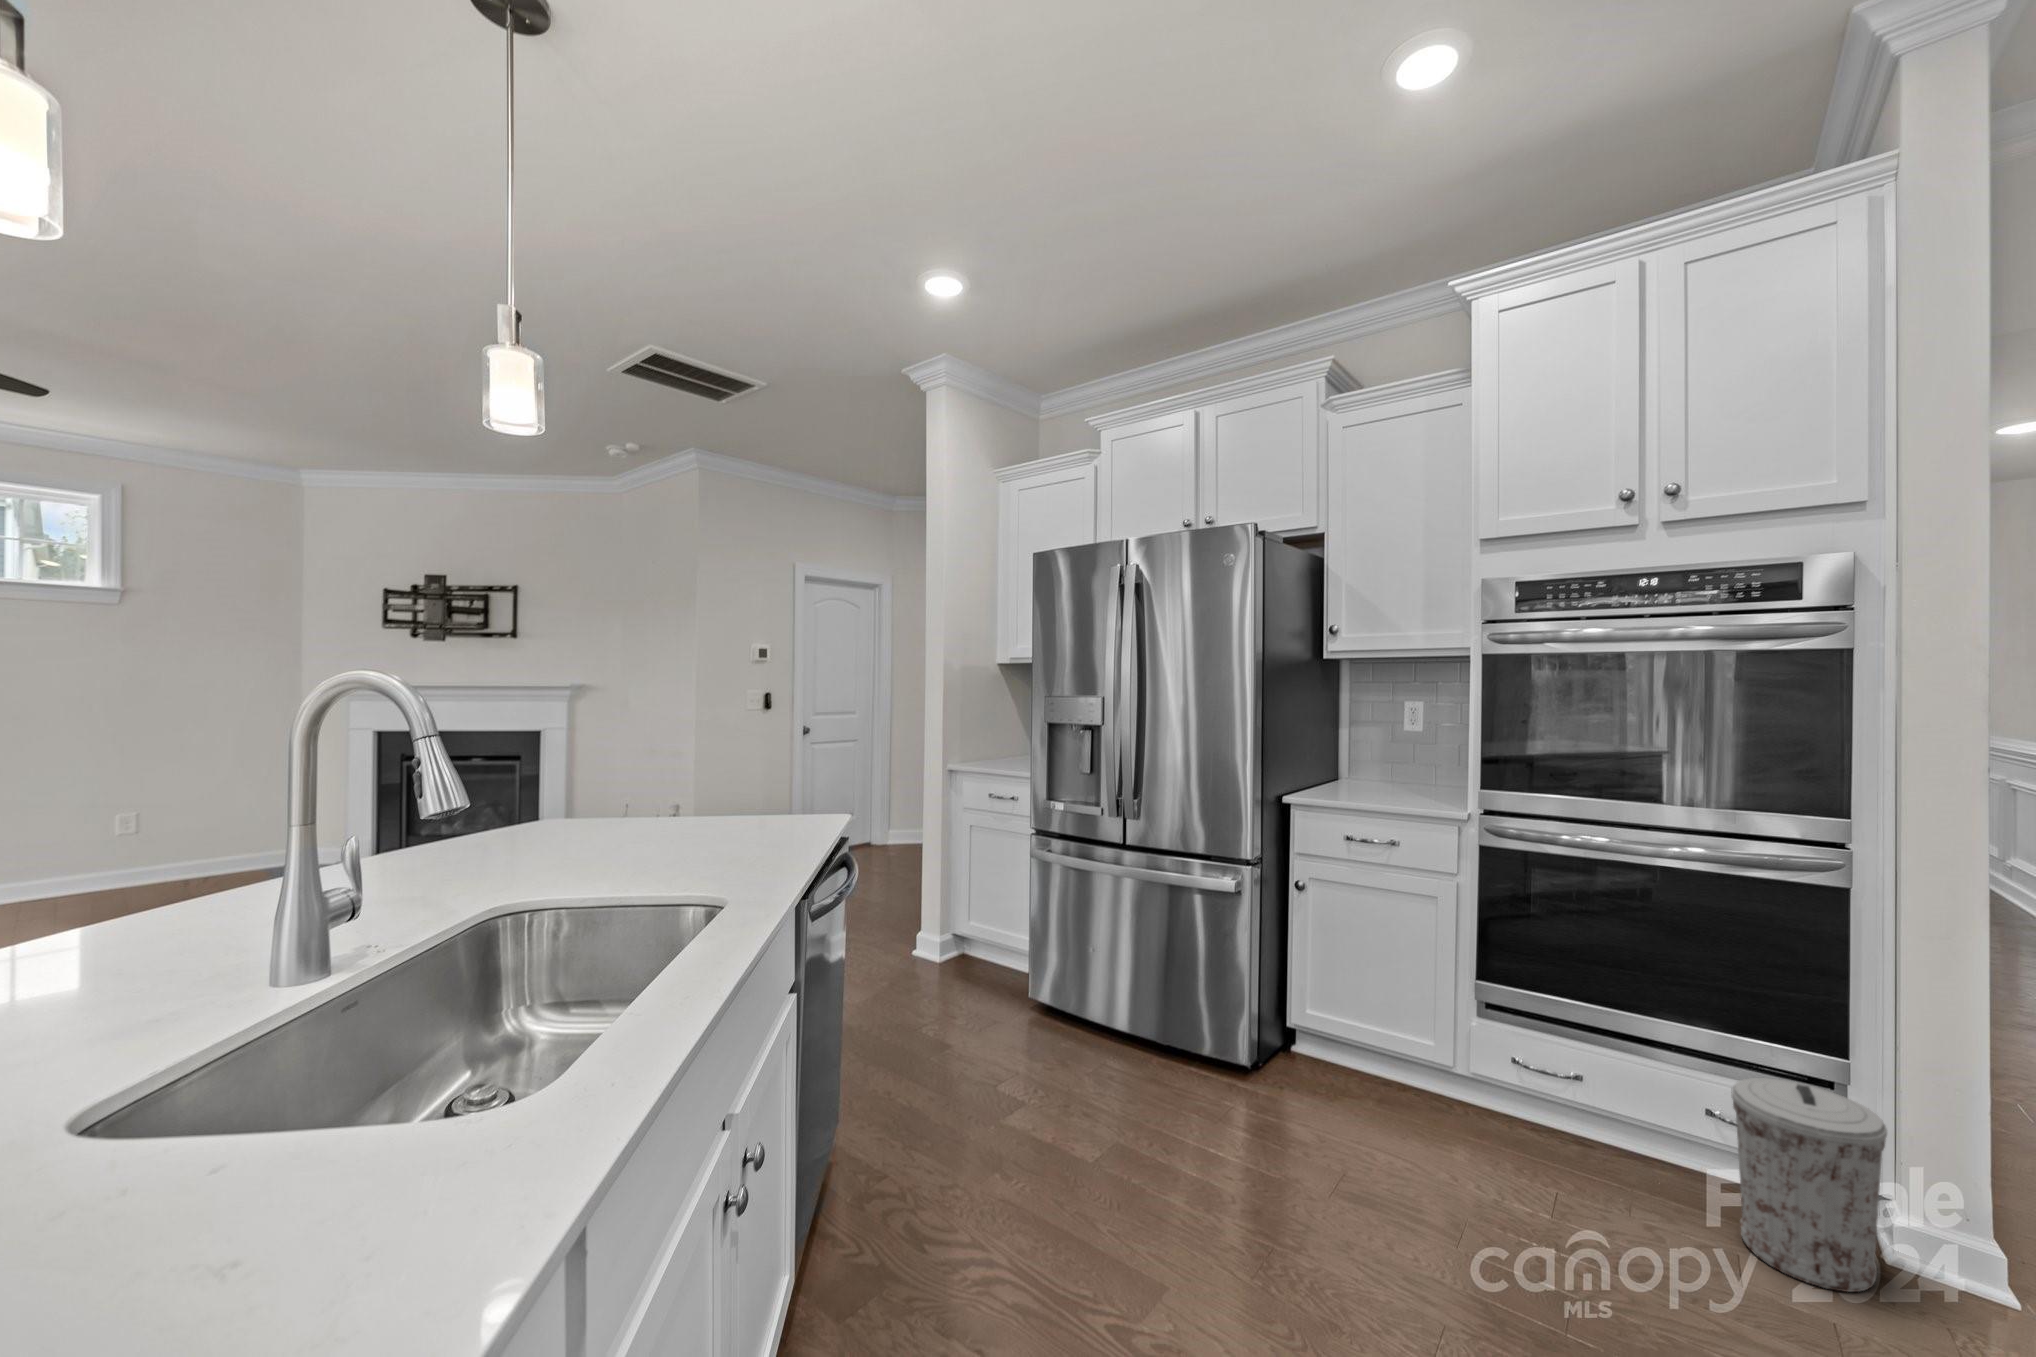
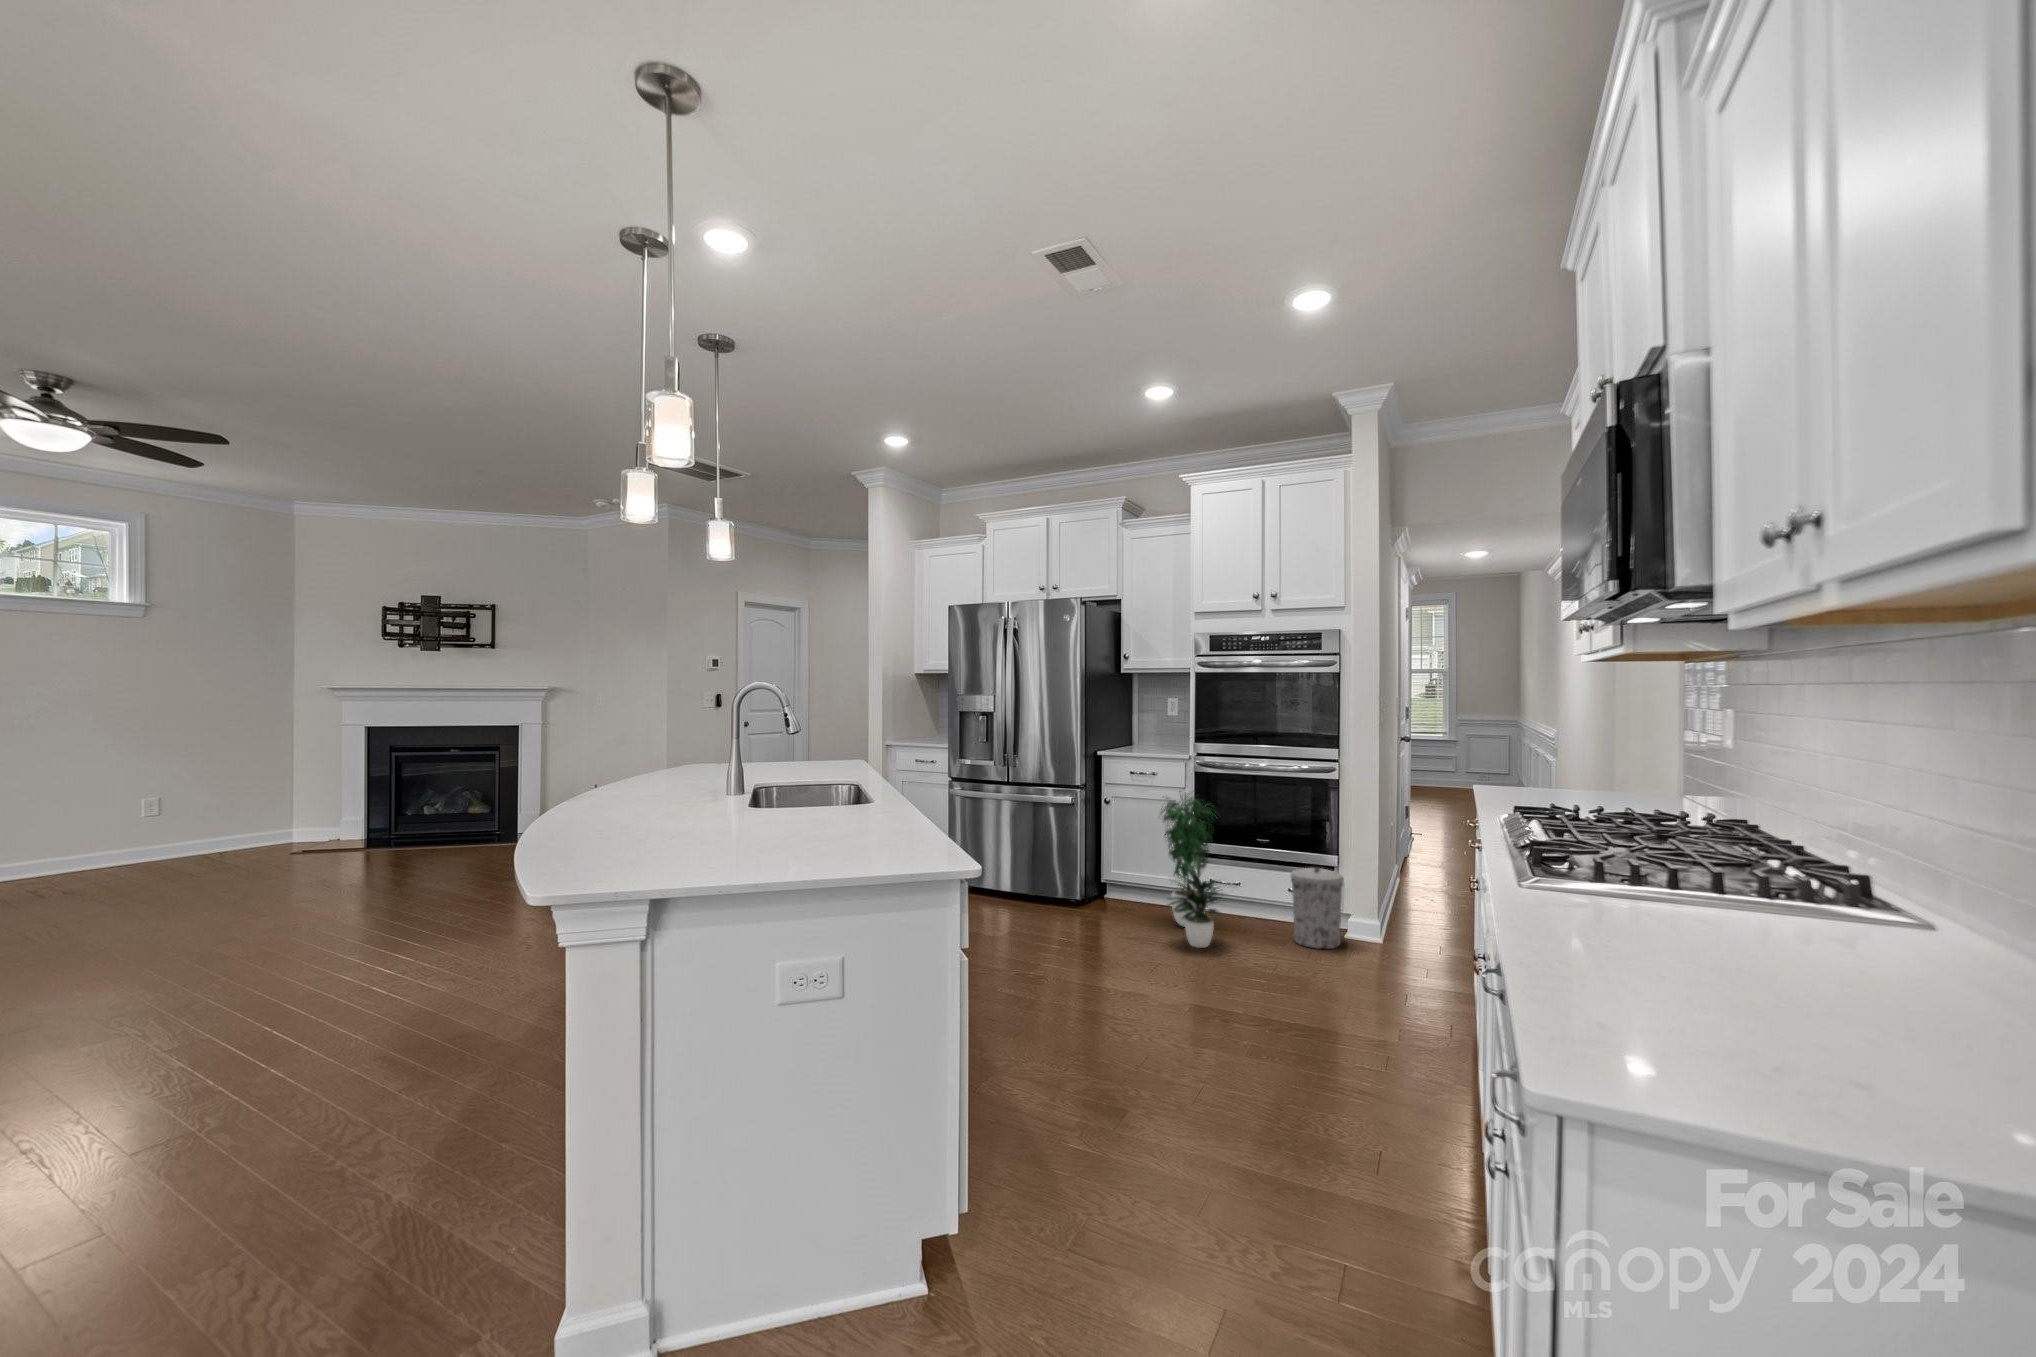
potted plant: none [1407,879,1590,1251] -> present [1161,795,1224,948]

